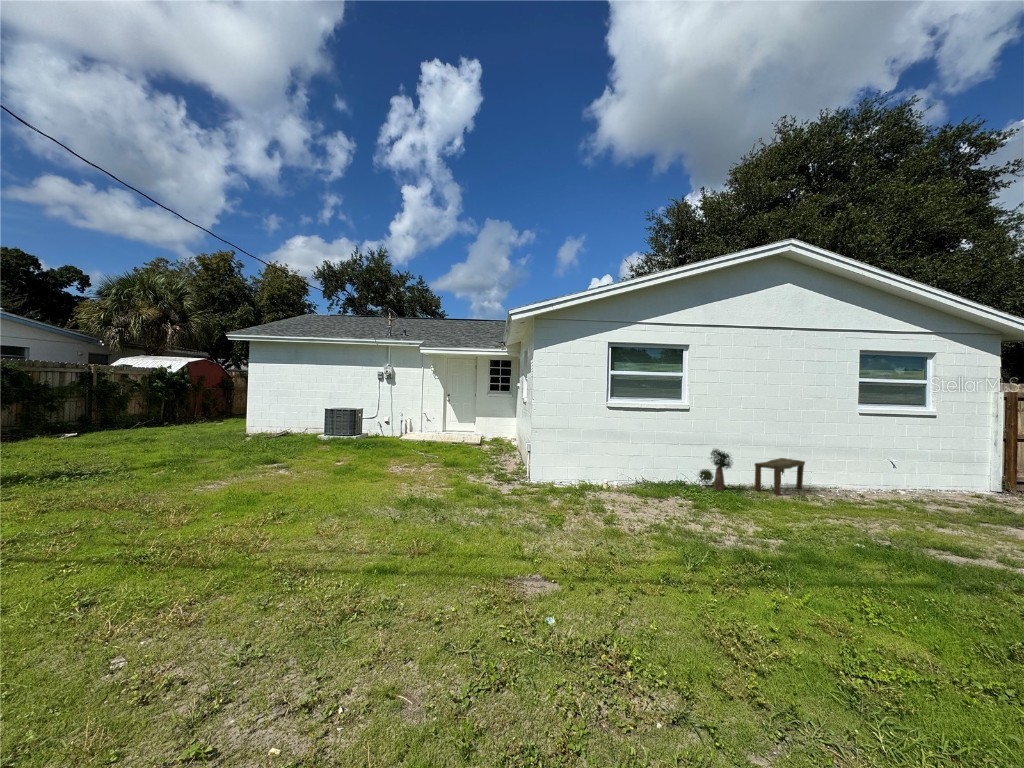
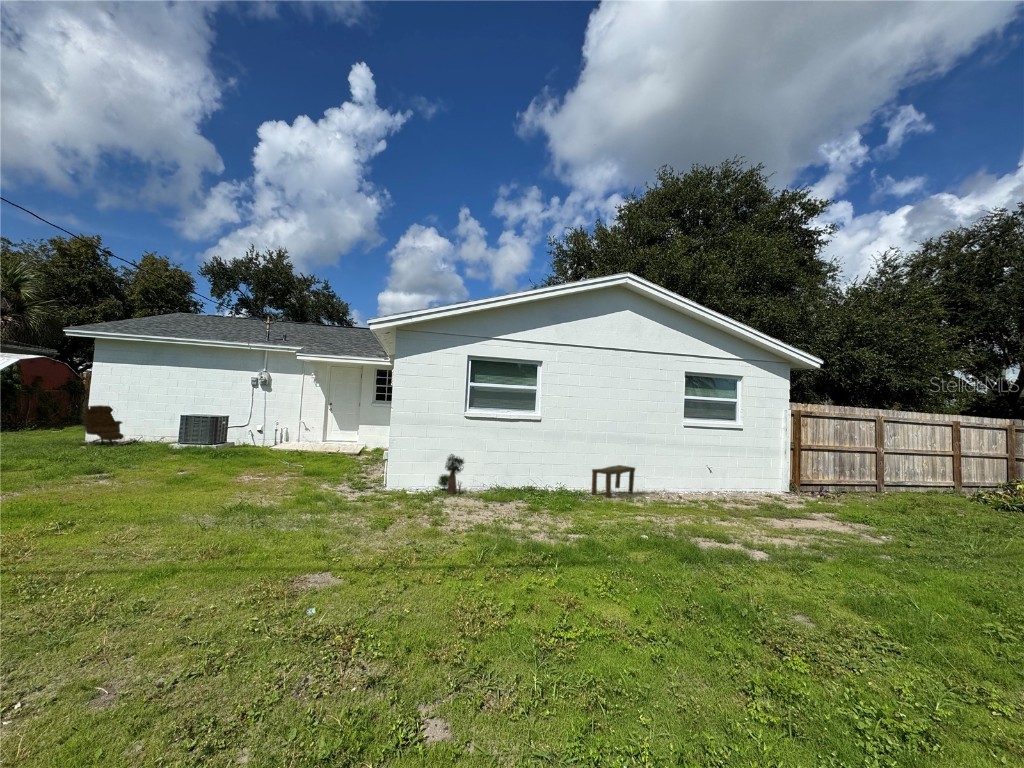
lounge chair: none [243,401,277,437] -> present [82,405,124,445]
potted plant: present [699,449,732,490] -> present [438,454,464,494]

